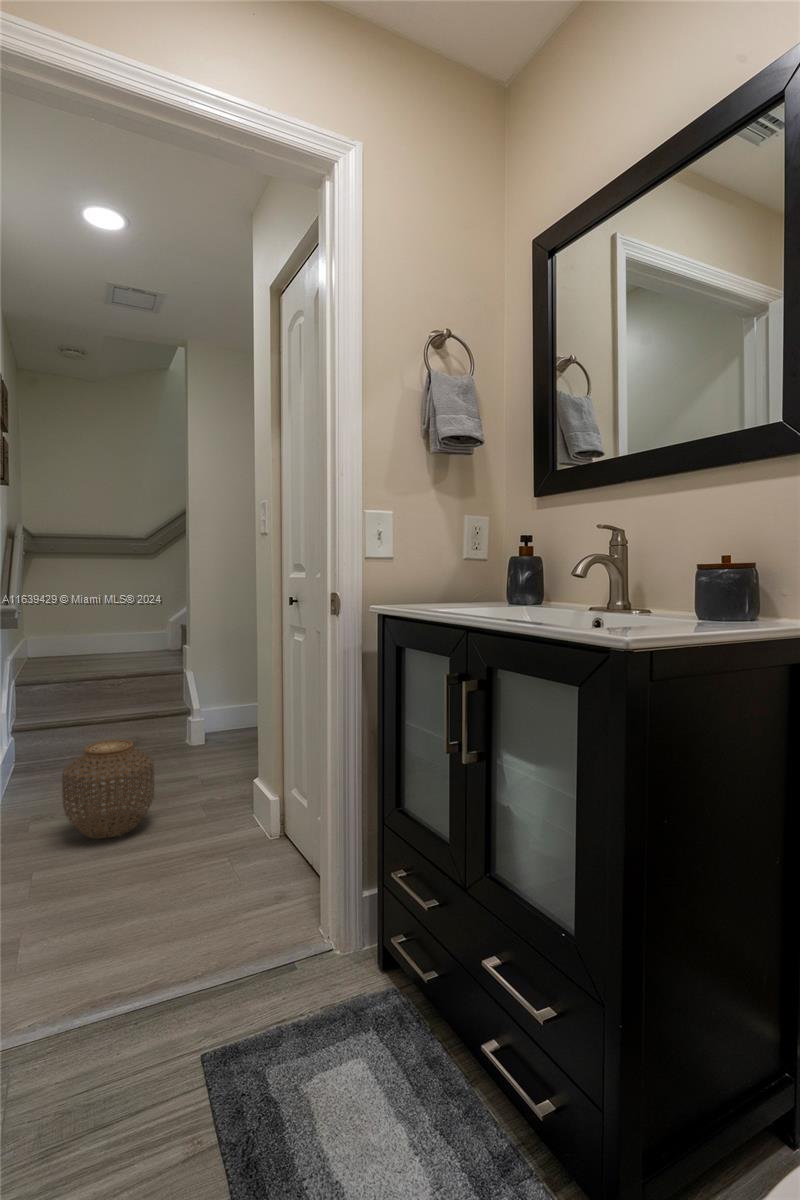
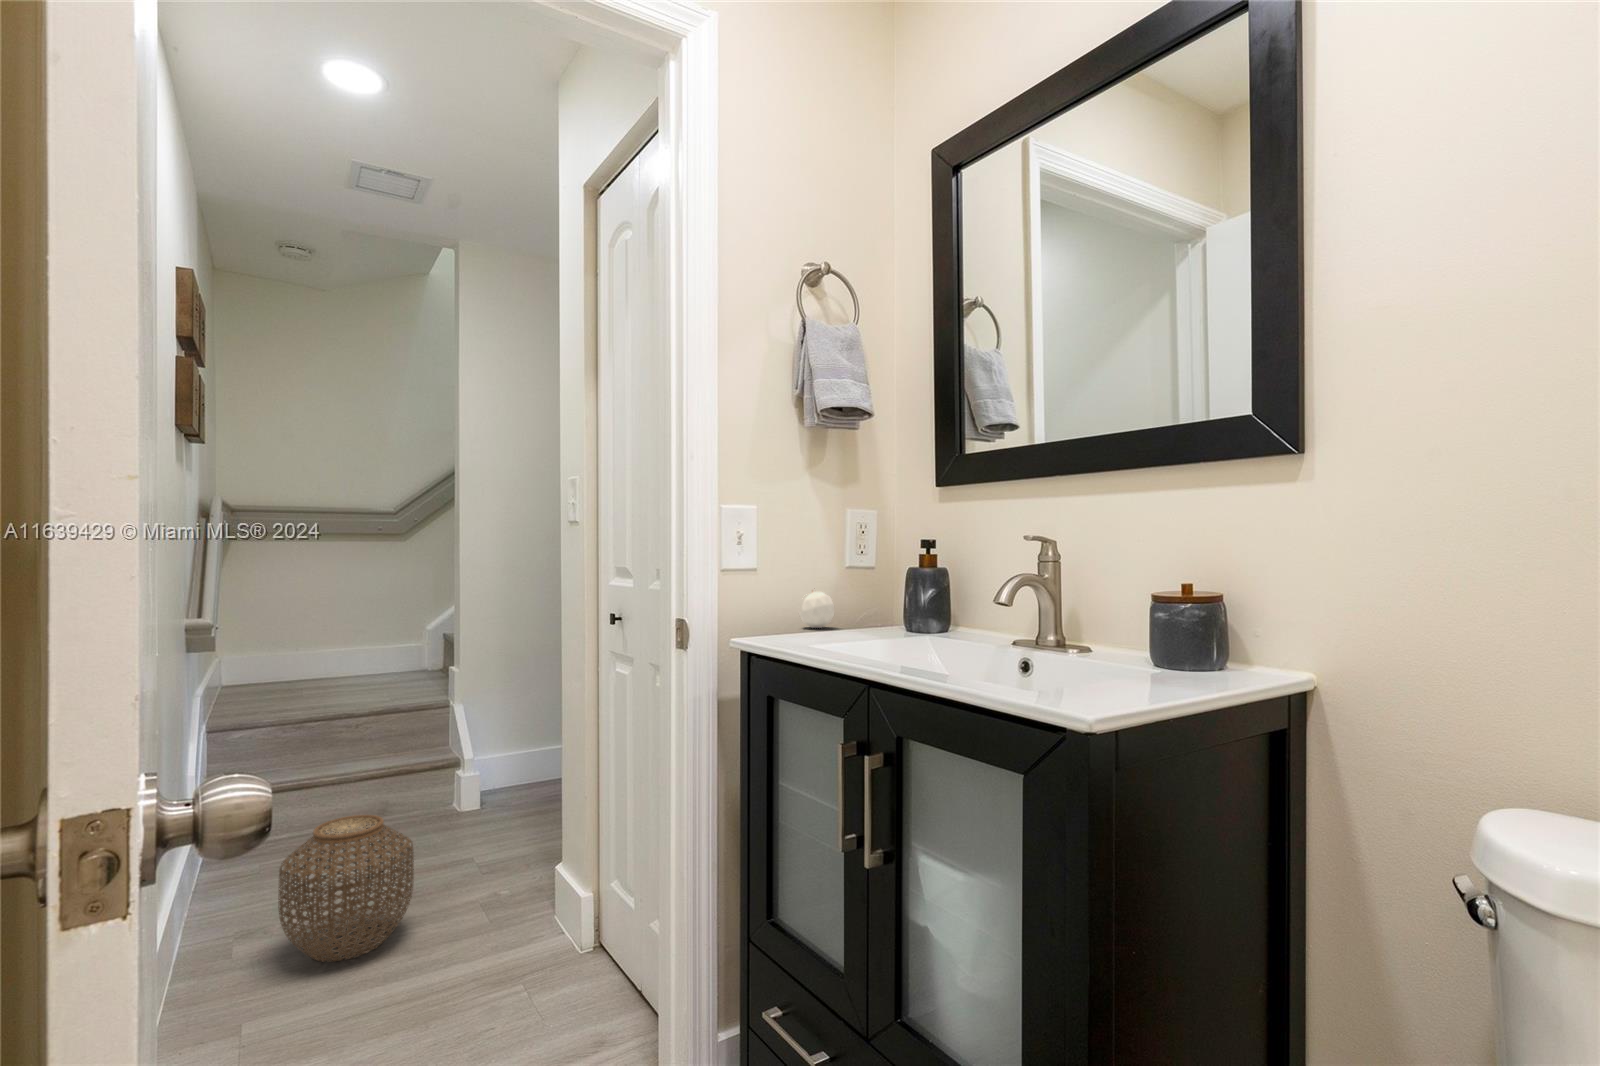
candle: none [426,556,453,602] -> present [799,591,834,628]

